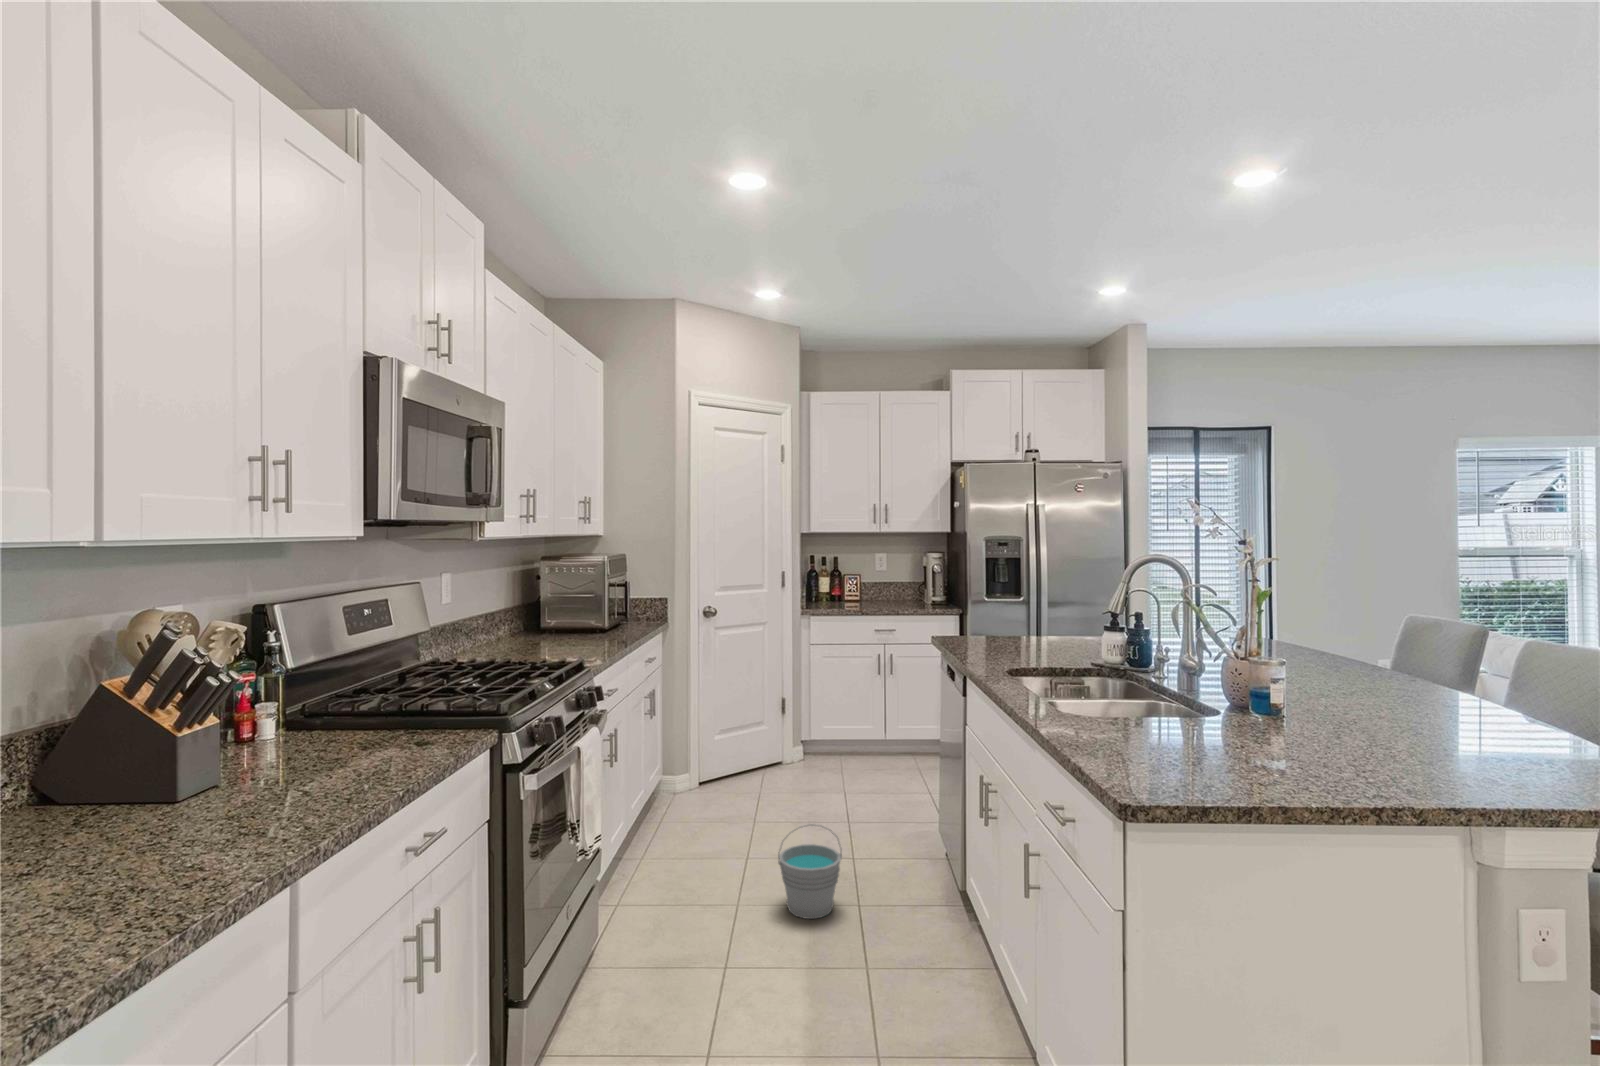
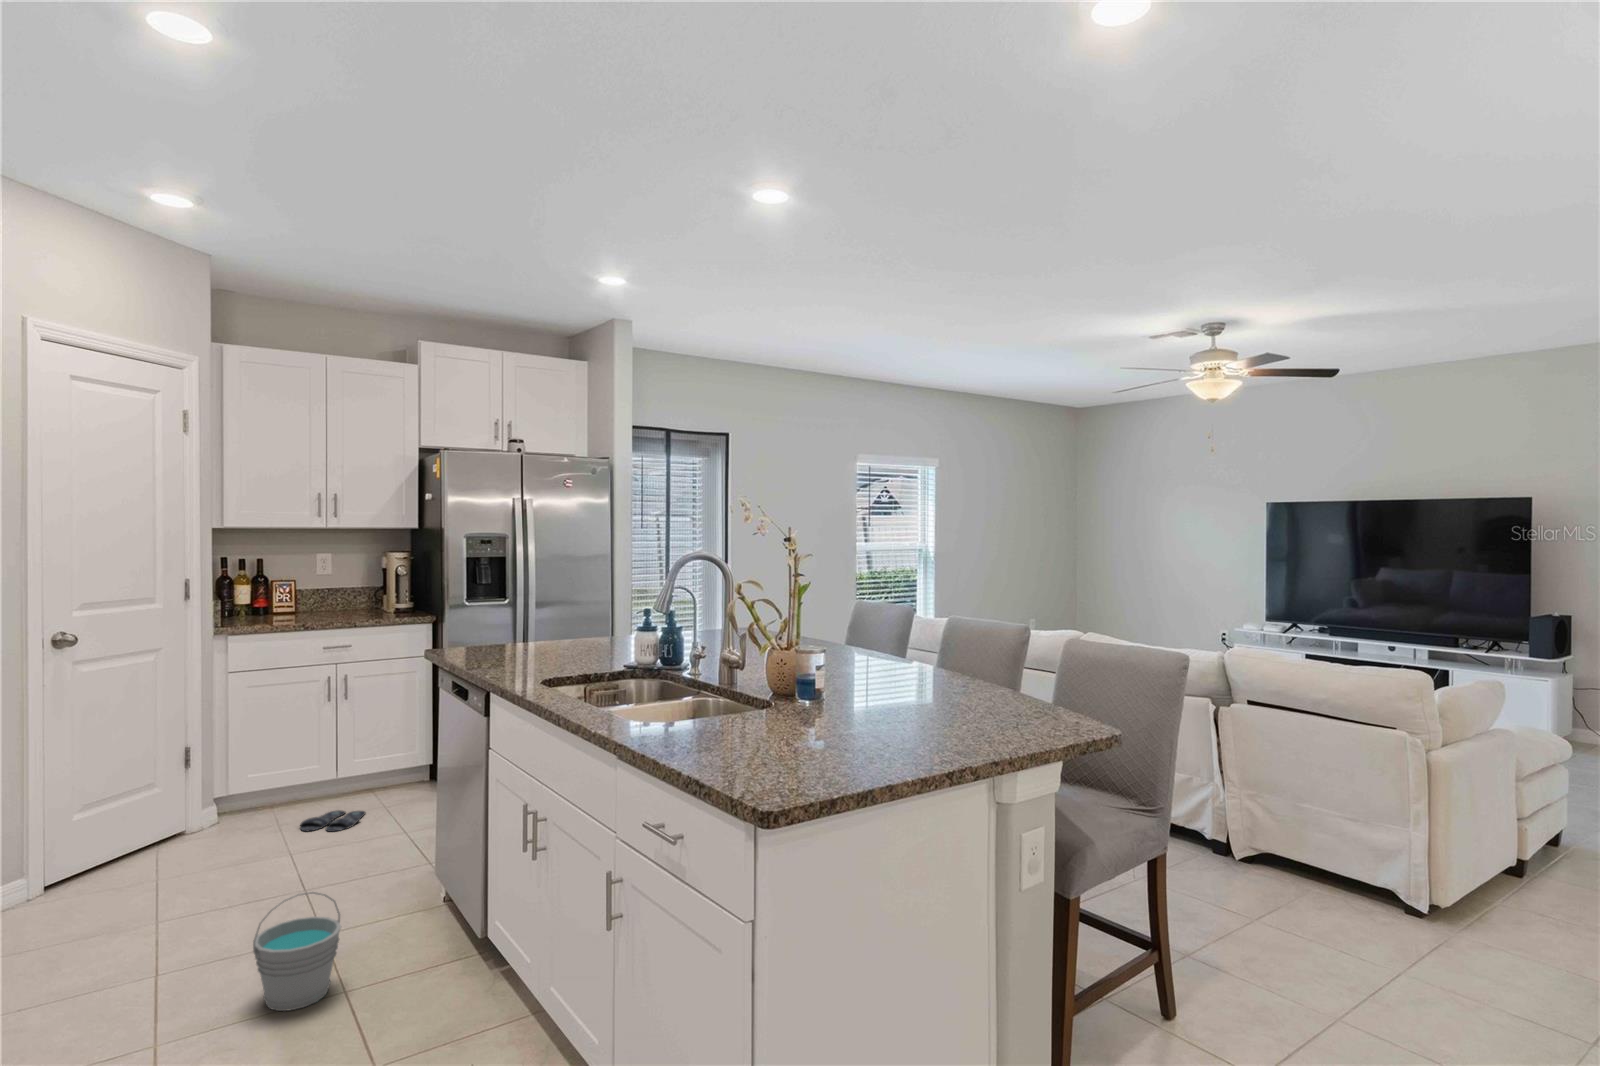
slippers: none [853,764,903,781] -> present [300,810,365,832]

